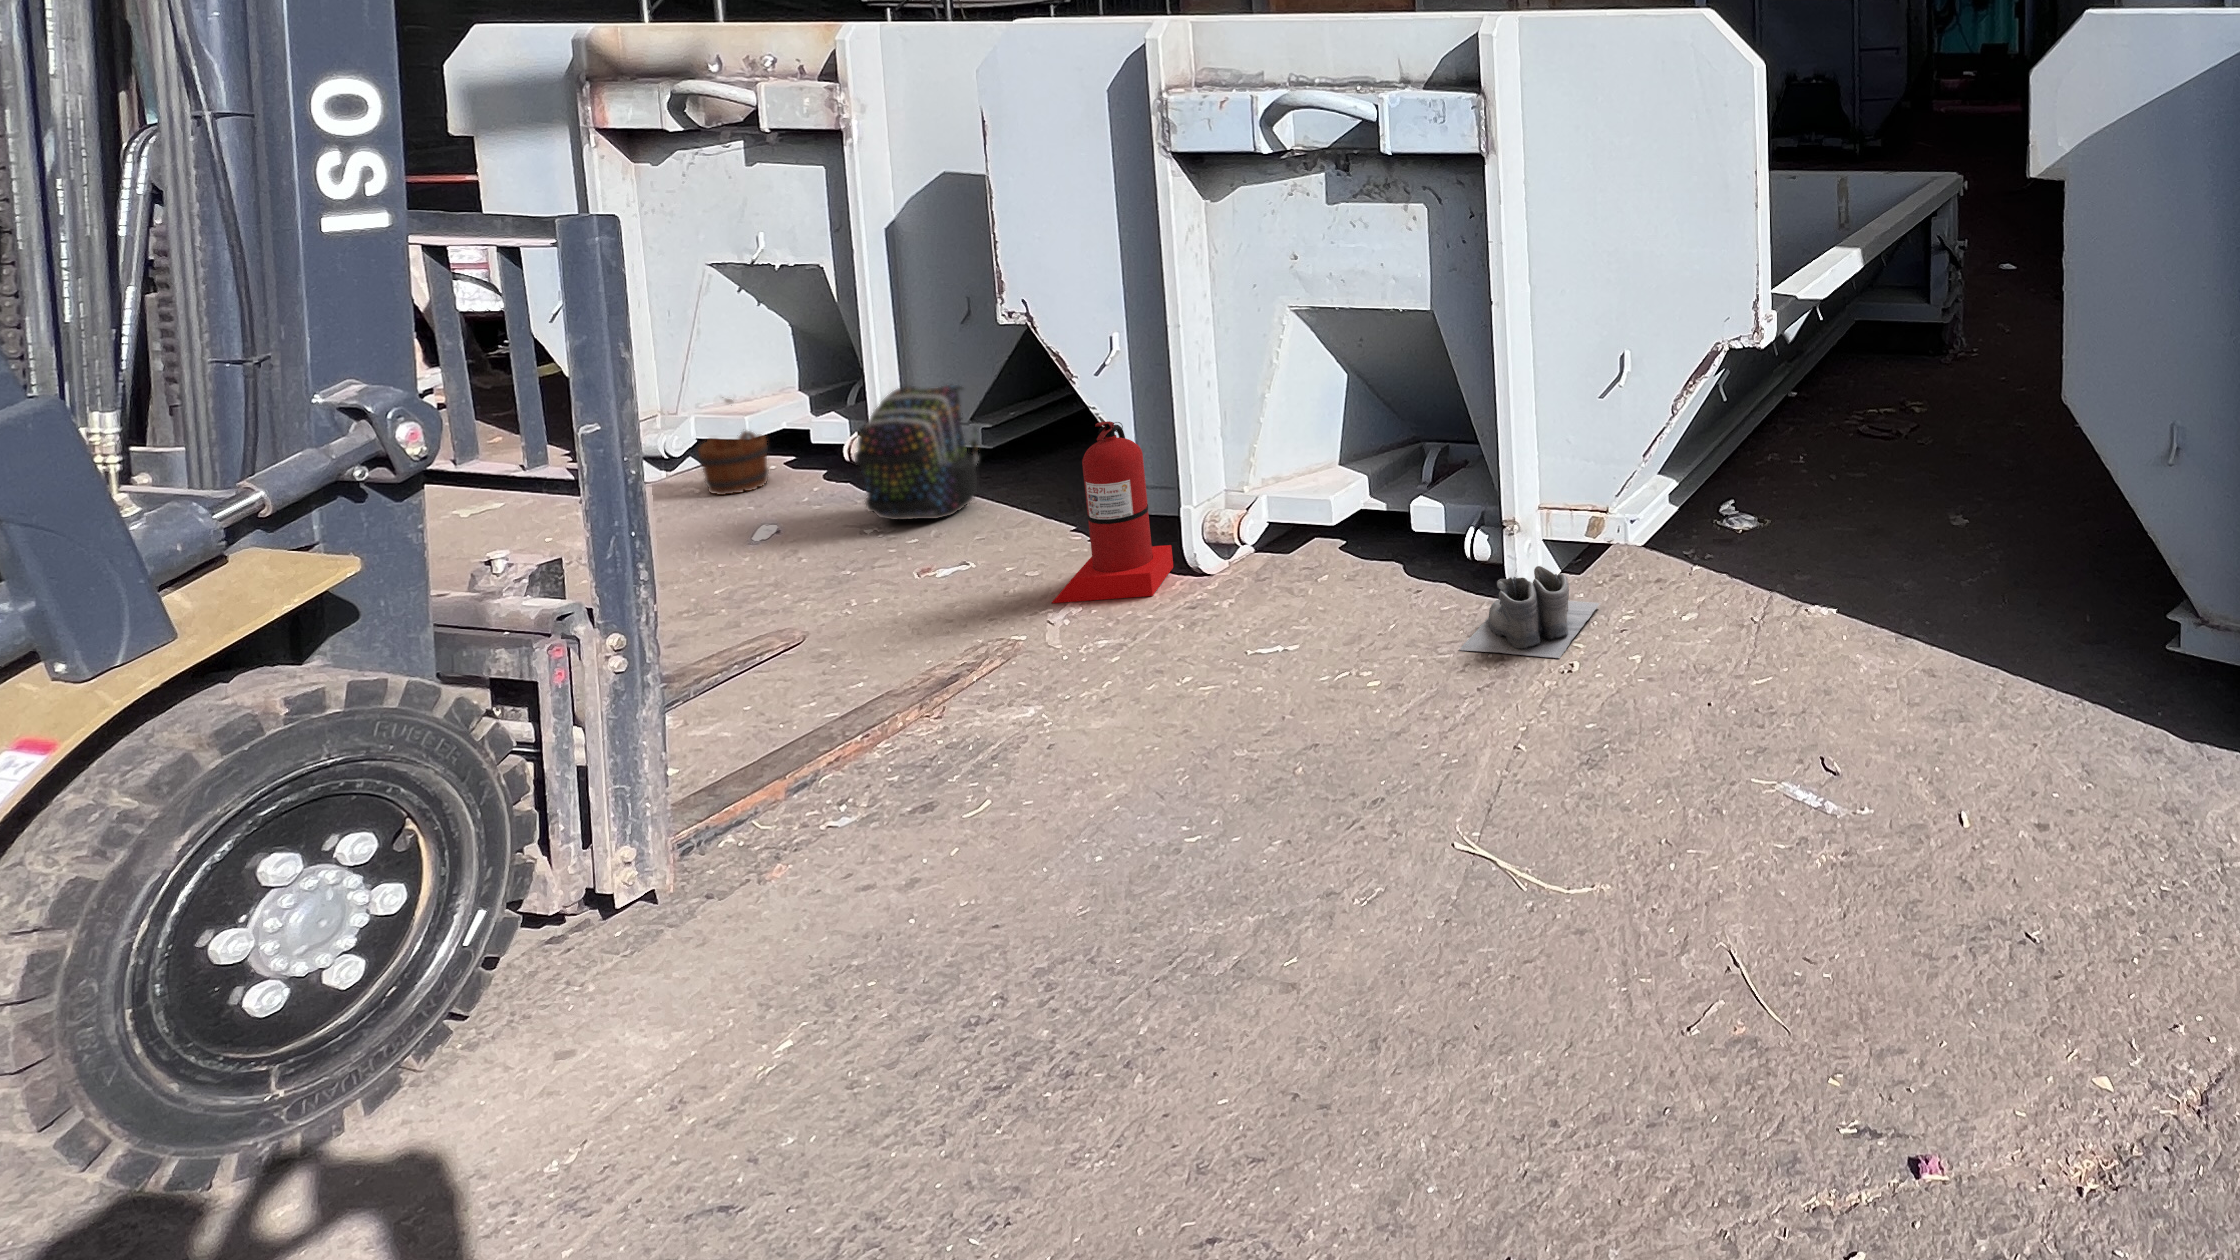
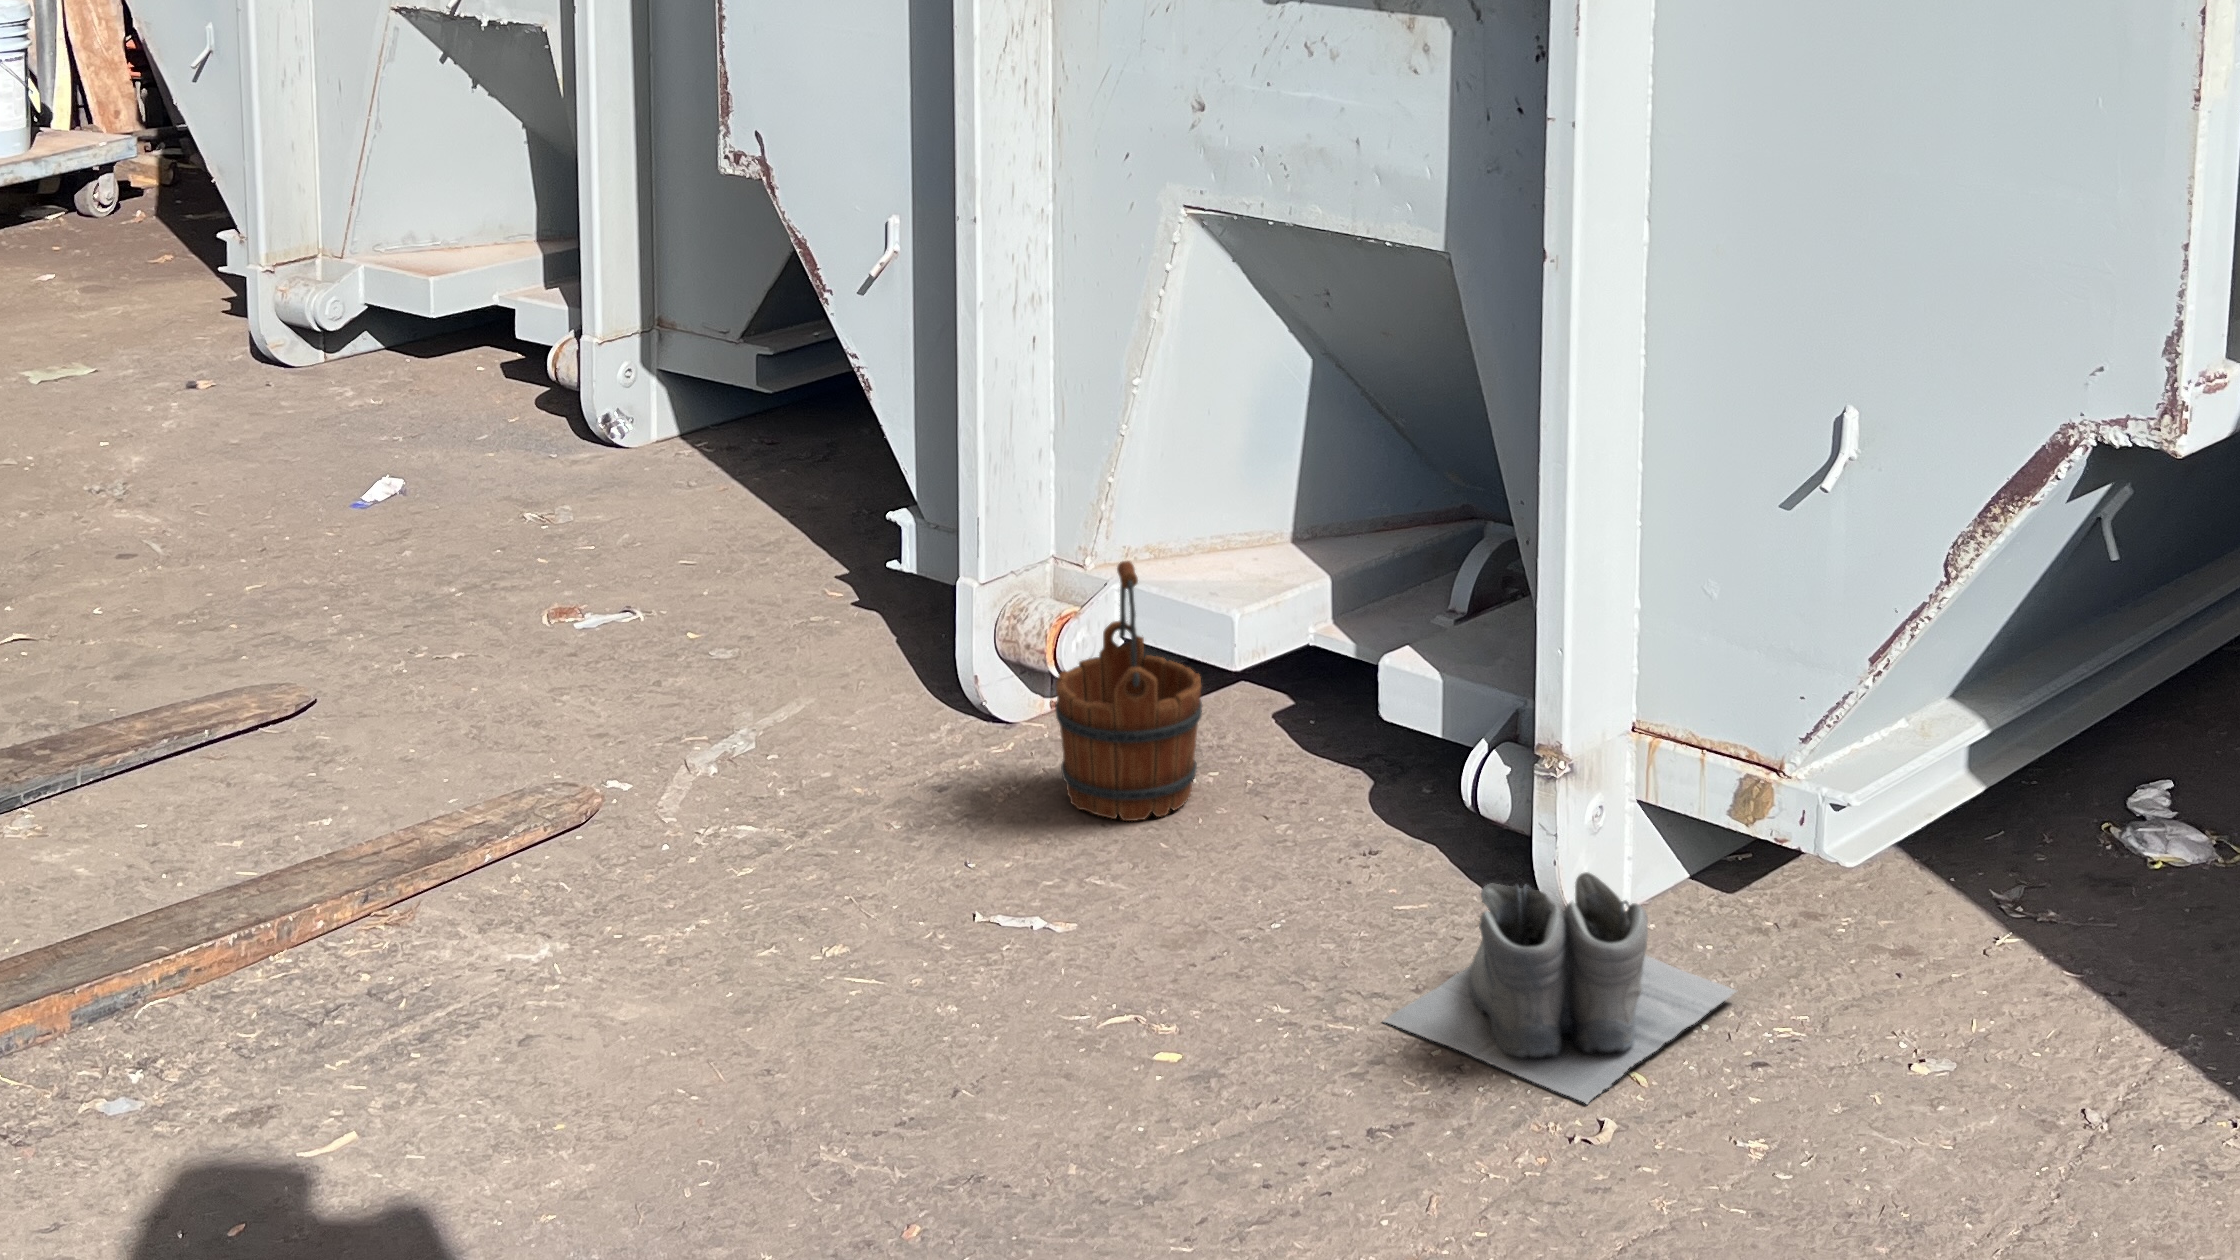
backpack: present [855,385,978,520] -> none [512,257,725,510]
wooden bucket: present [698,399,768,495] -> present [1055,561,1202,821]
fire extinguisher: present [1052,421,1173,603] -> none [714,380,948,744]

